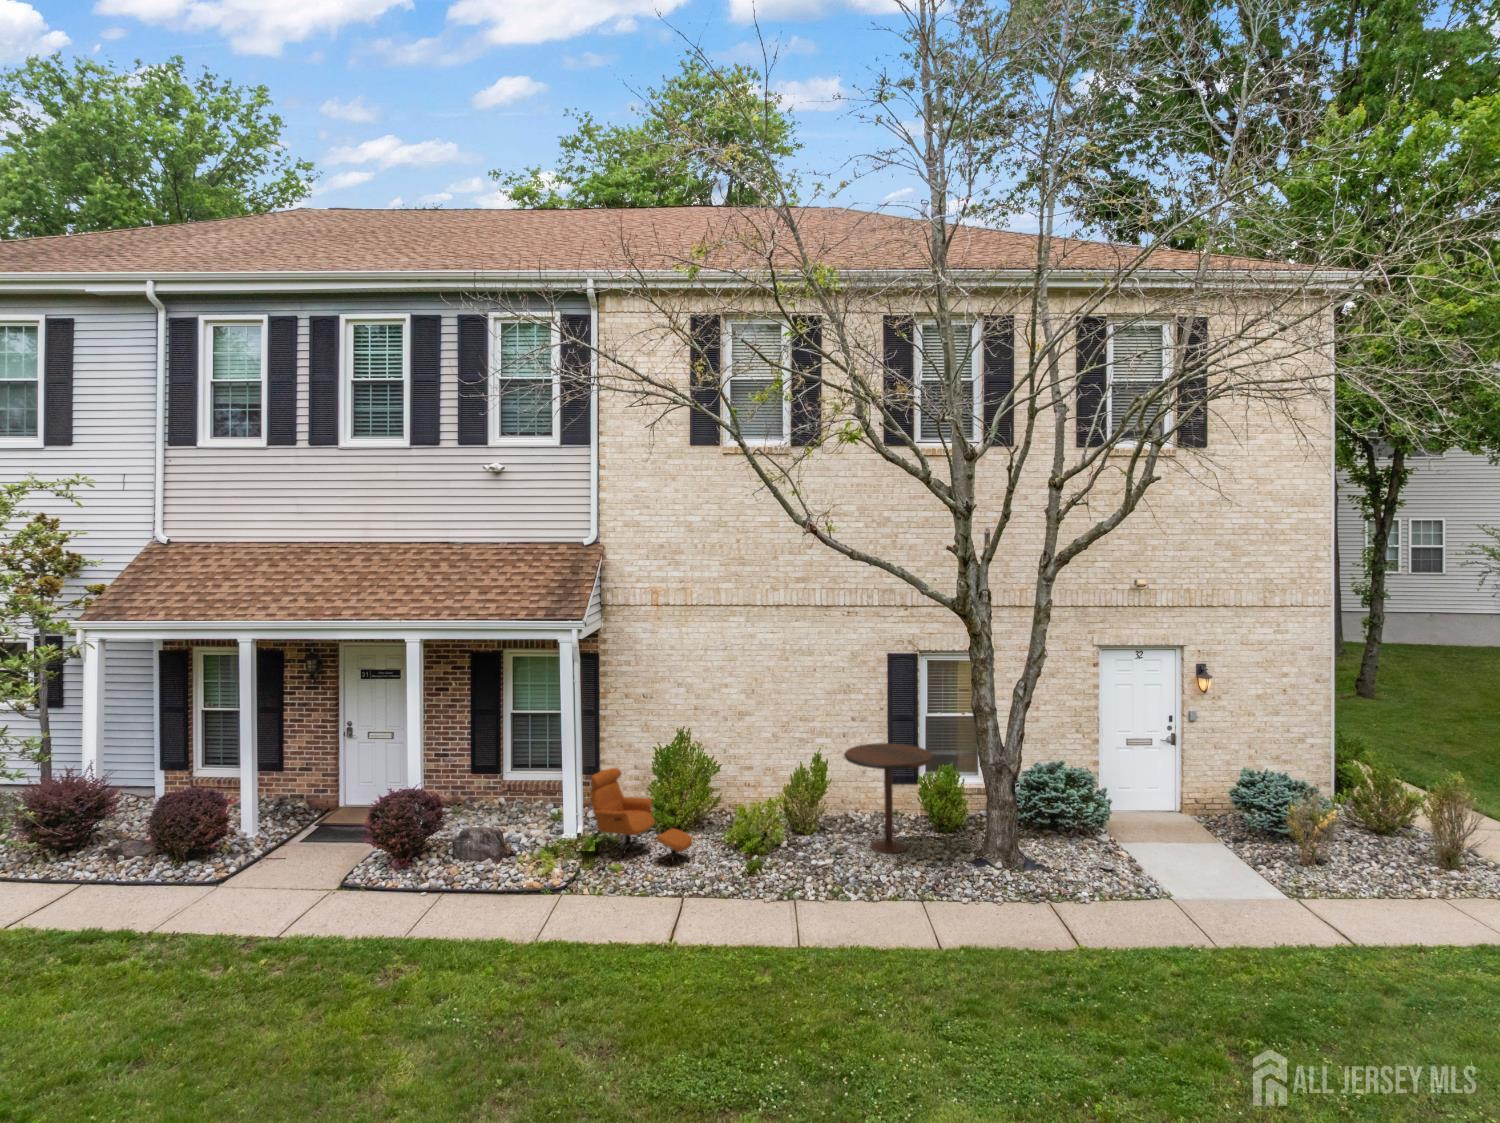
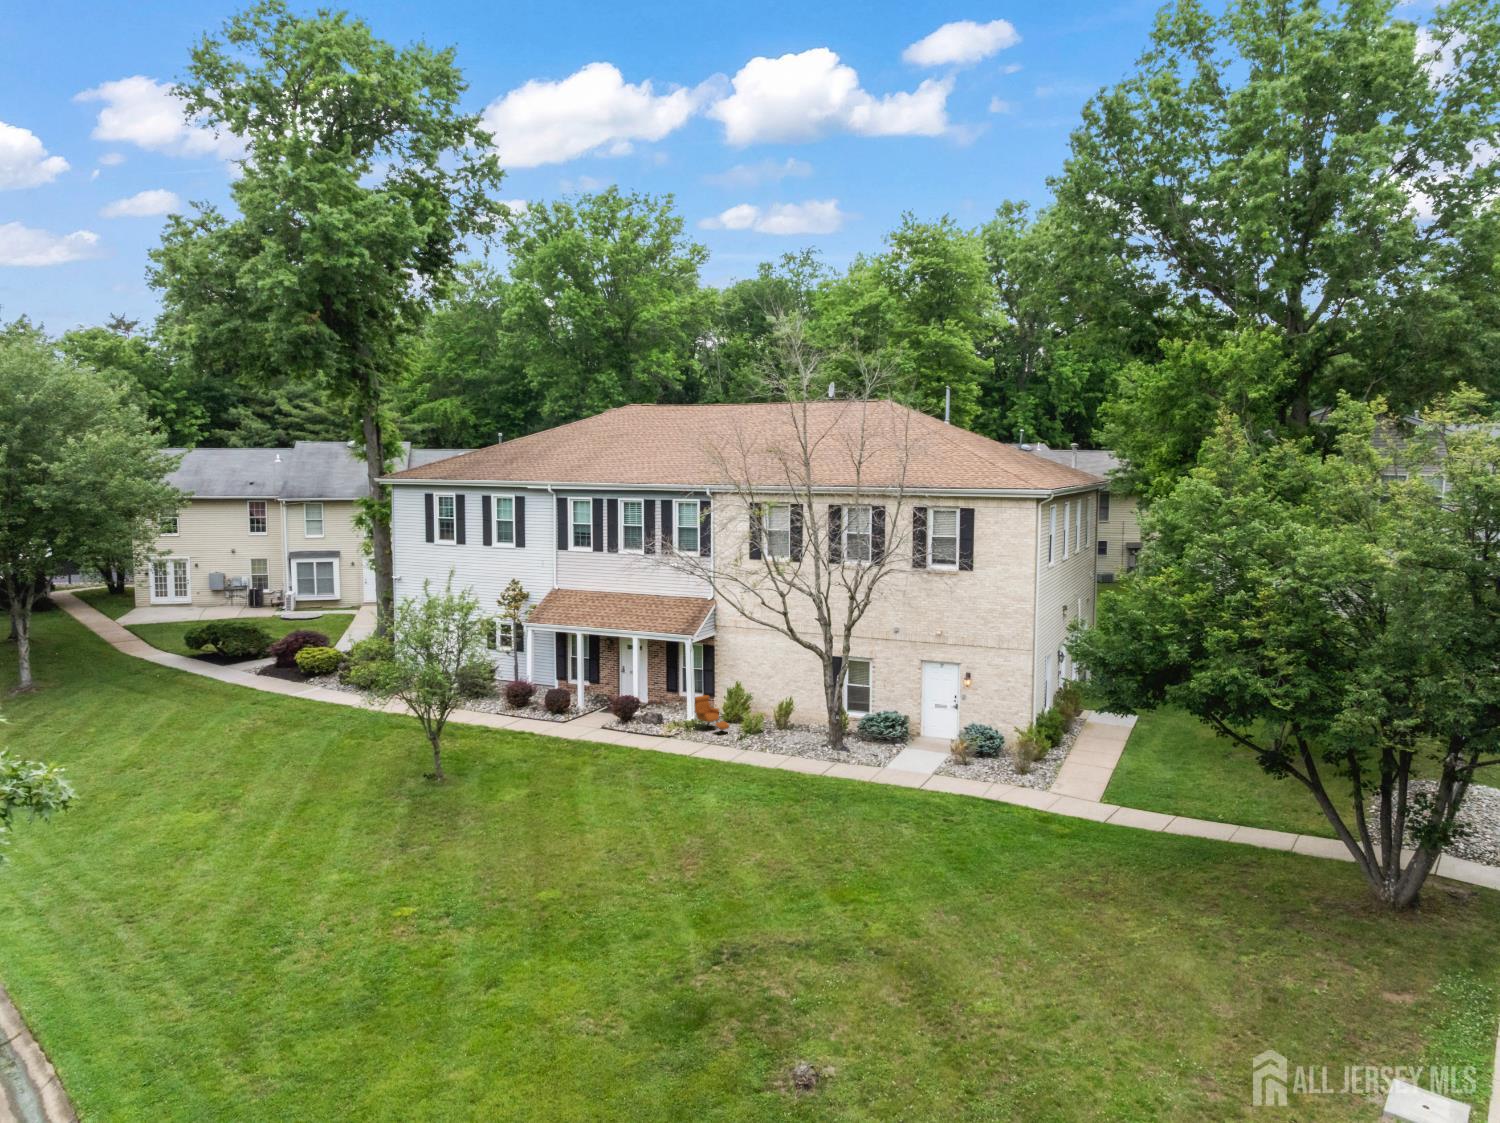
pedestal table: present [844,743,933,853] -> none [790,695,827,741]

